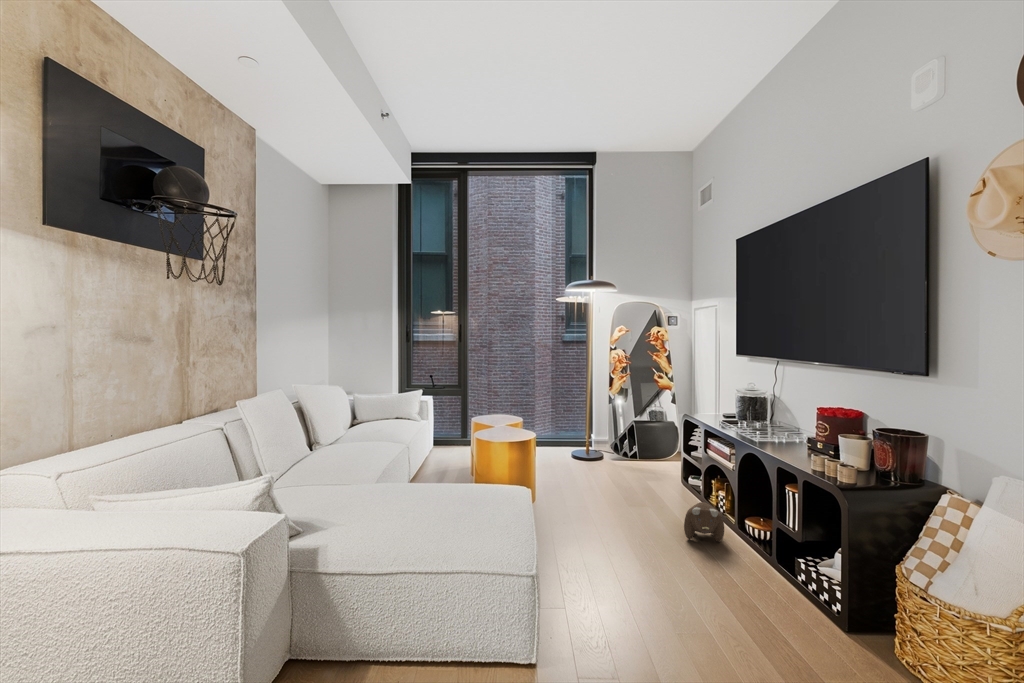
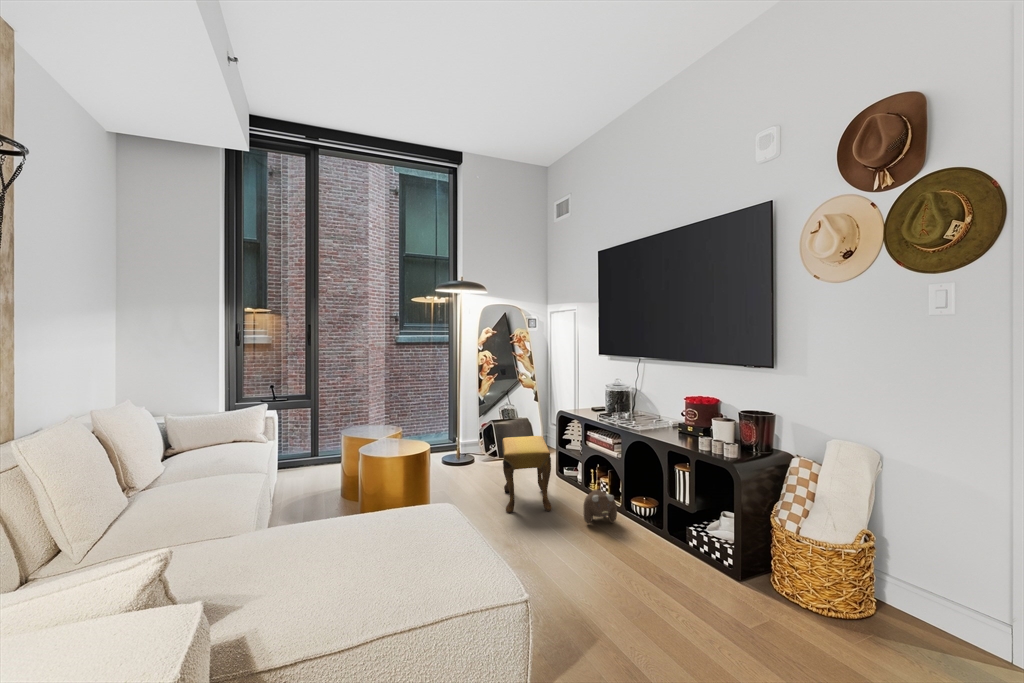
footstool: none [605,436,660,519] -> present [502,436,552,513]

